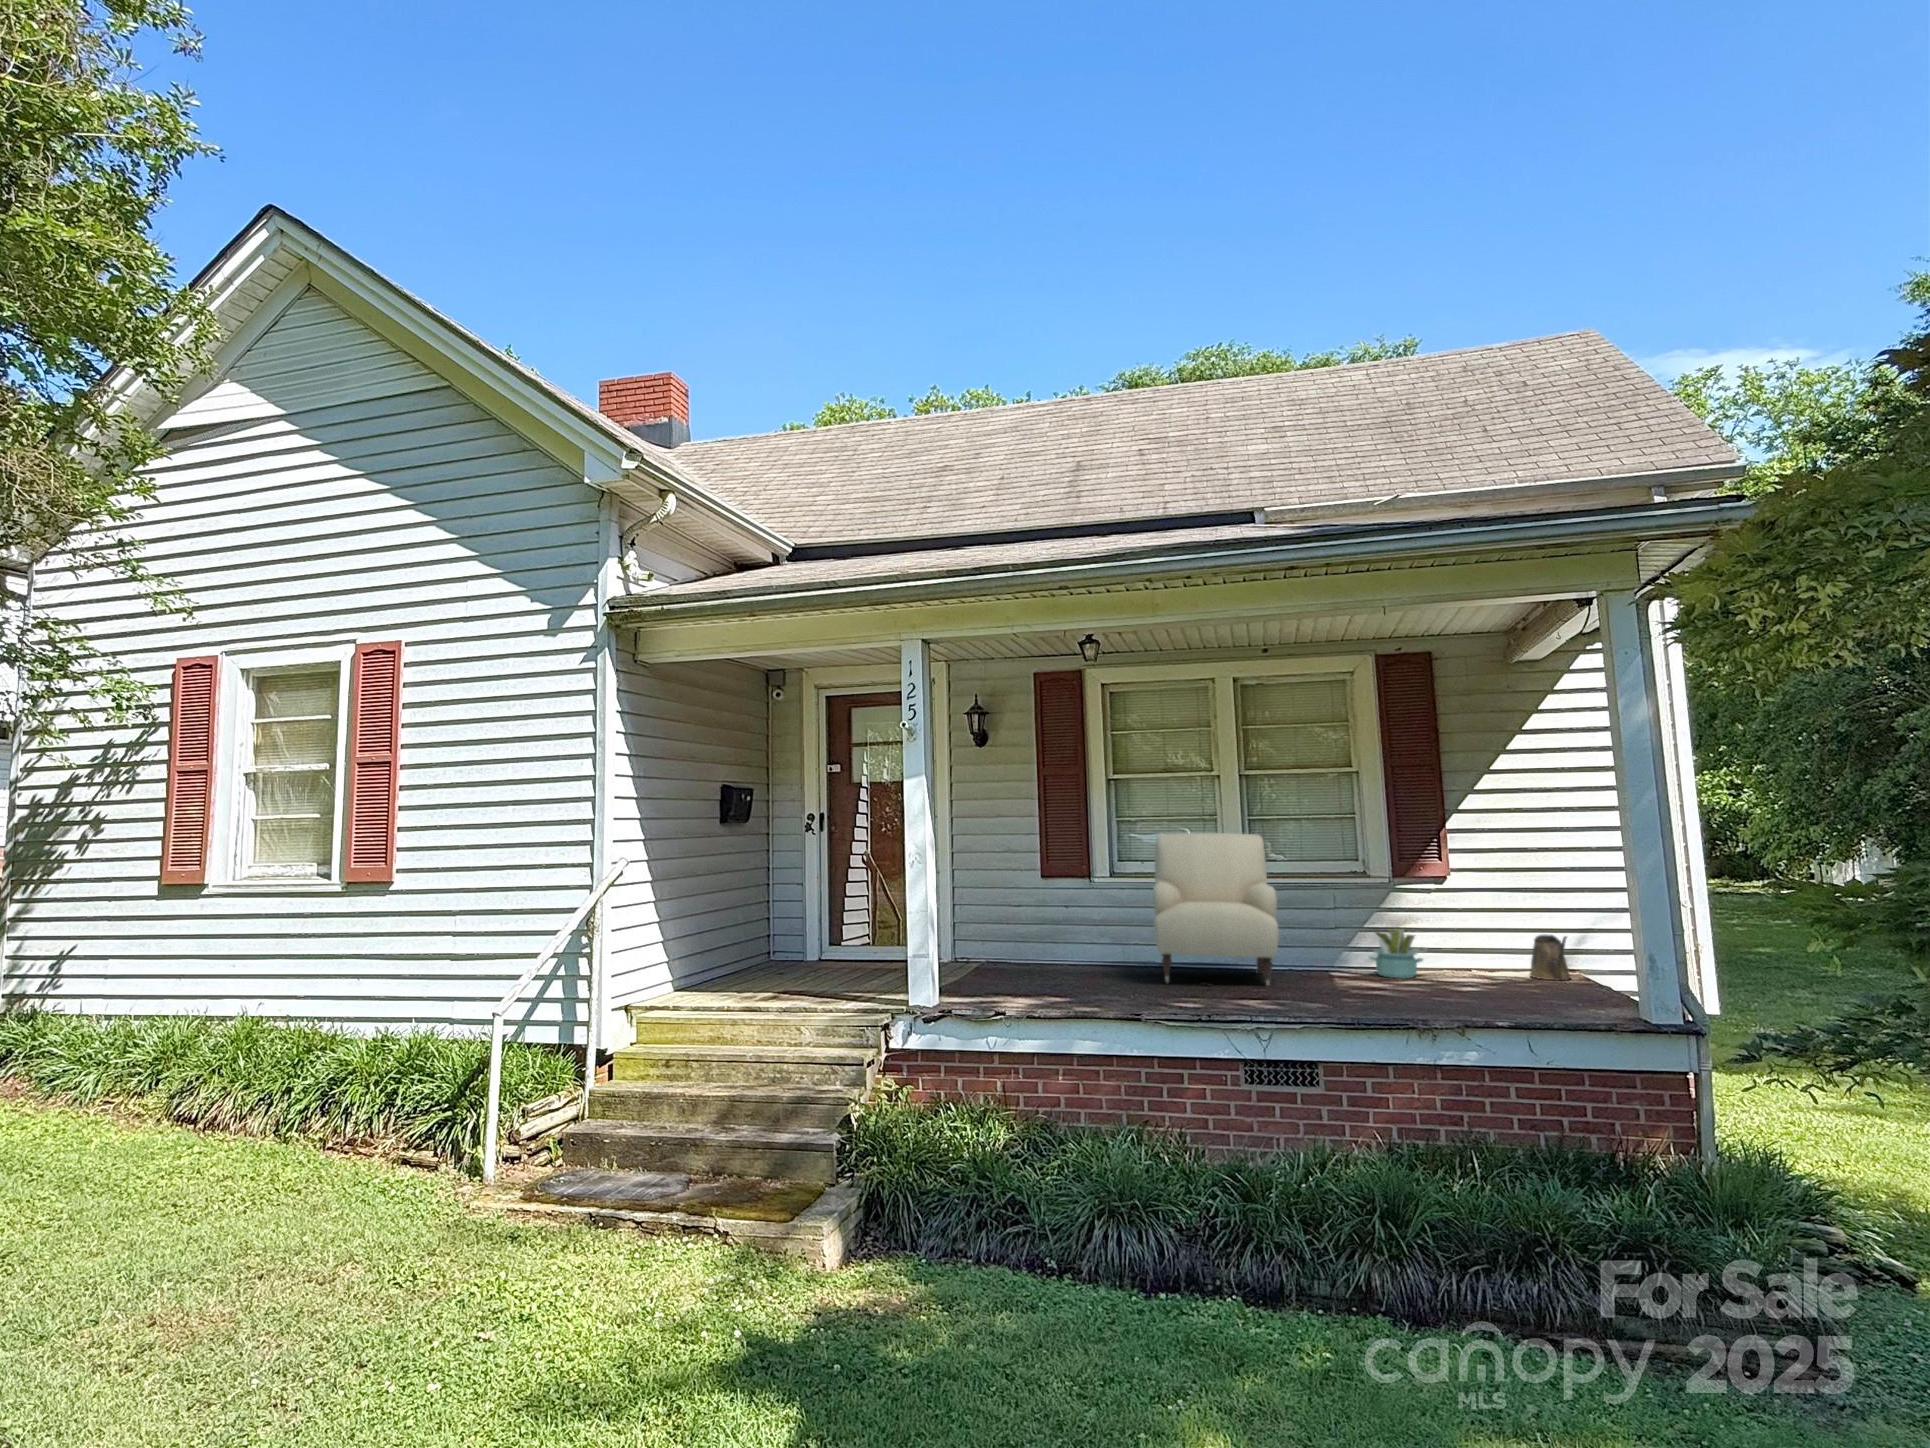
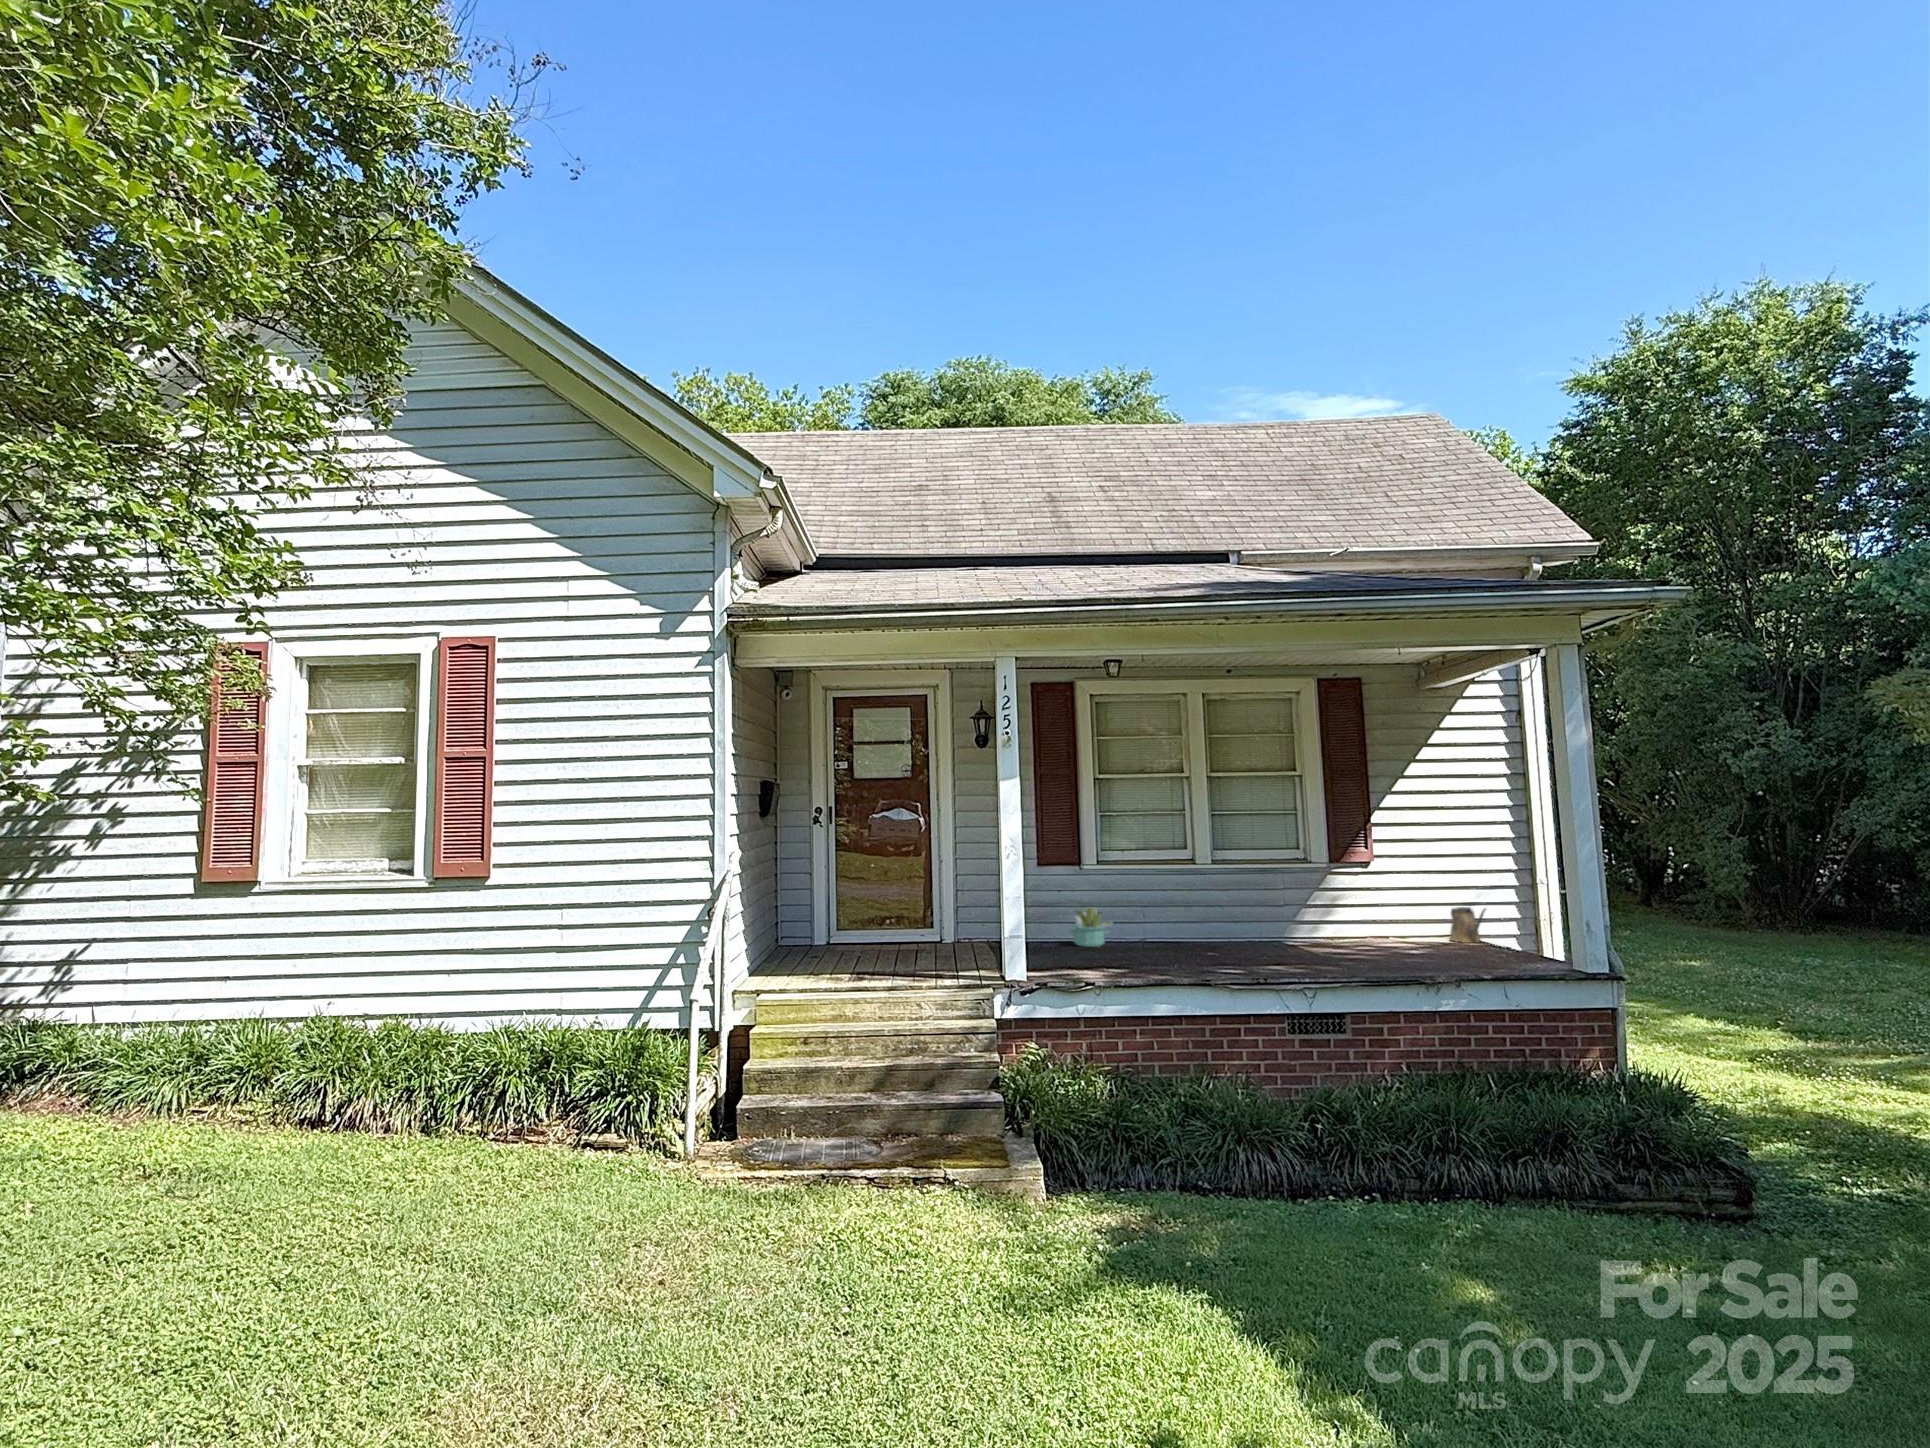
chair: present [1153,833,1279,986] -> none [1158,826,1280,955]
decorative plant: present [1370,929,1427,979] -> present [1070,907,1112,947]

